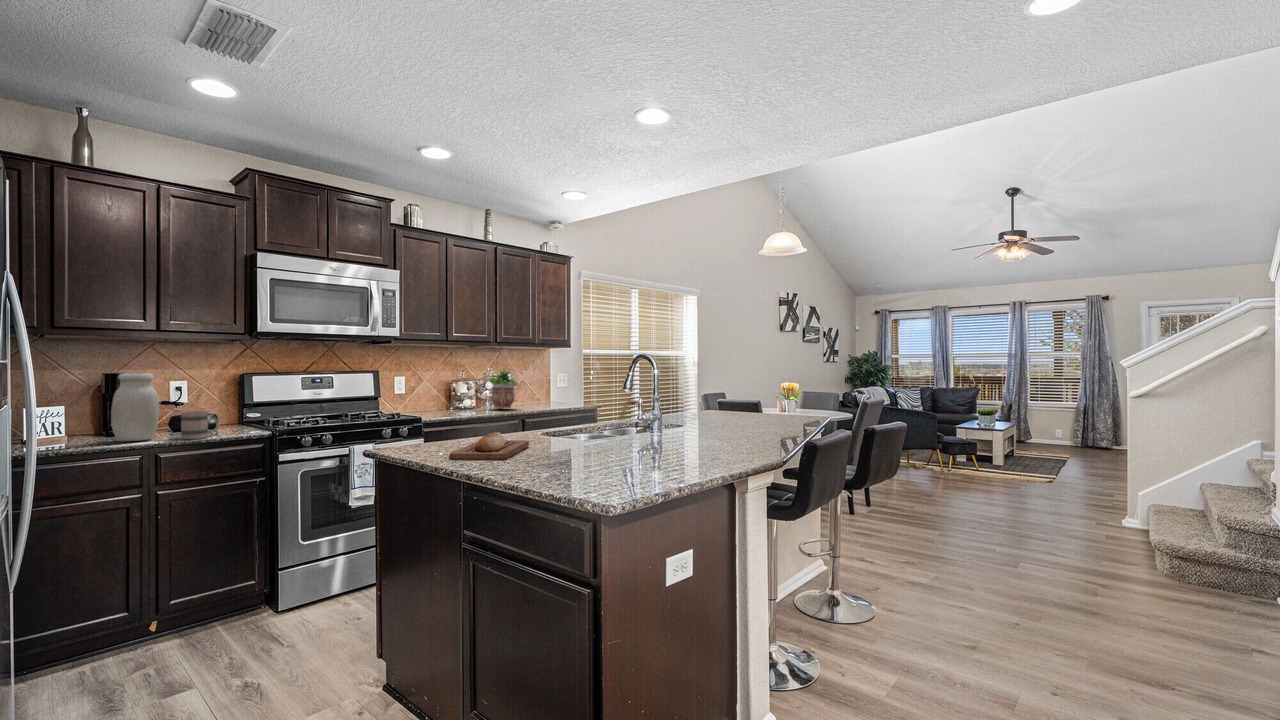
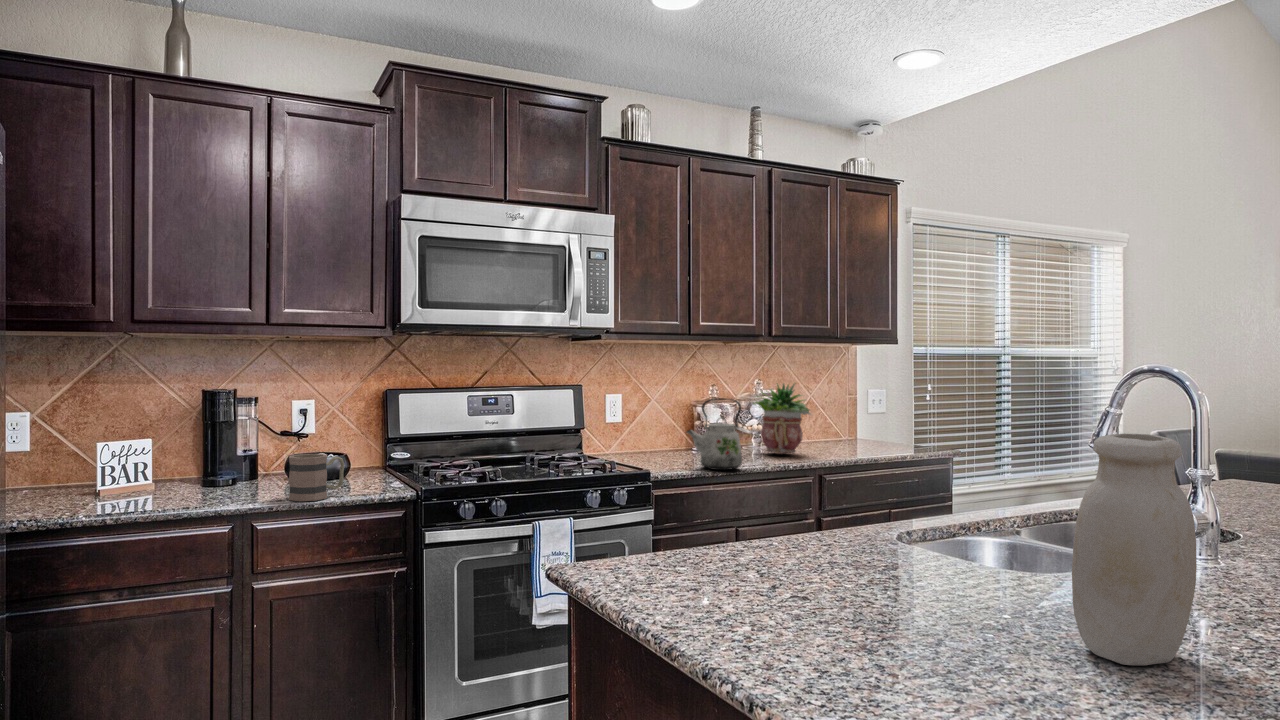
jar: present [111,373,159,441] -> present [1072,433,1197,666]
kettle: none [444,376,477,416] -> present [687,398,742,470]
bread loaf: present [449,432,529,460] -> none [723,550,886,643]

